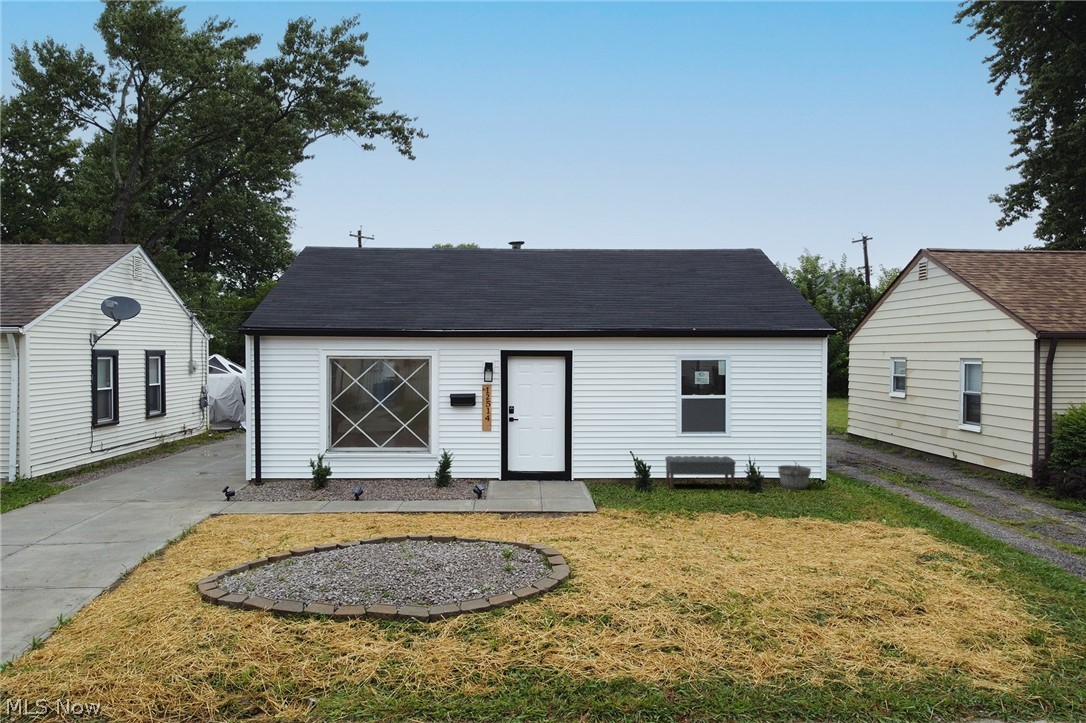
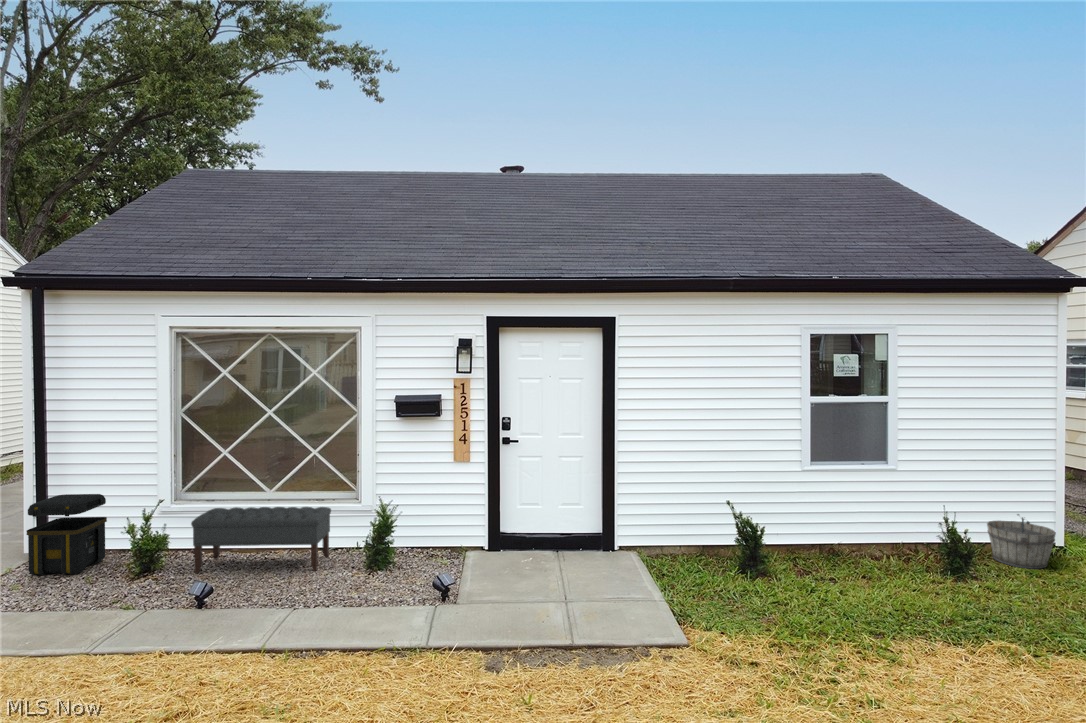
toolbox: none [259,448,294,489] -> present [26,494,107,575]
bench: present [665,456,736,489] -> present [191,507,331,573]

